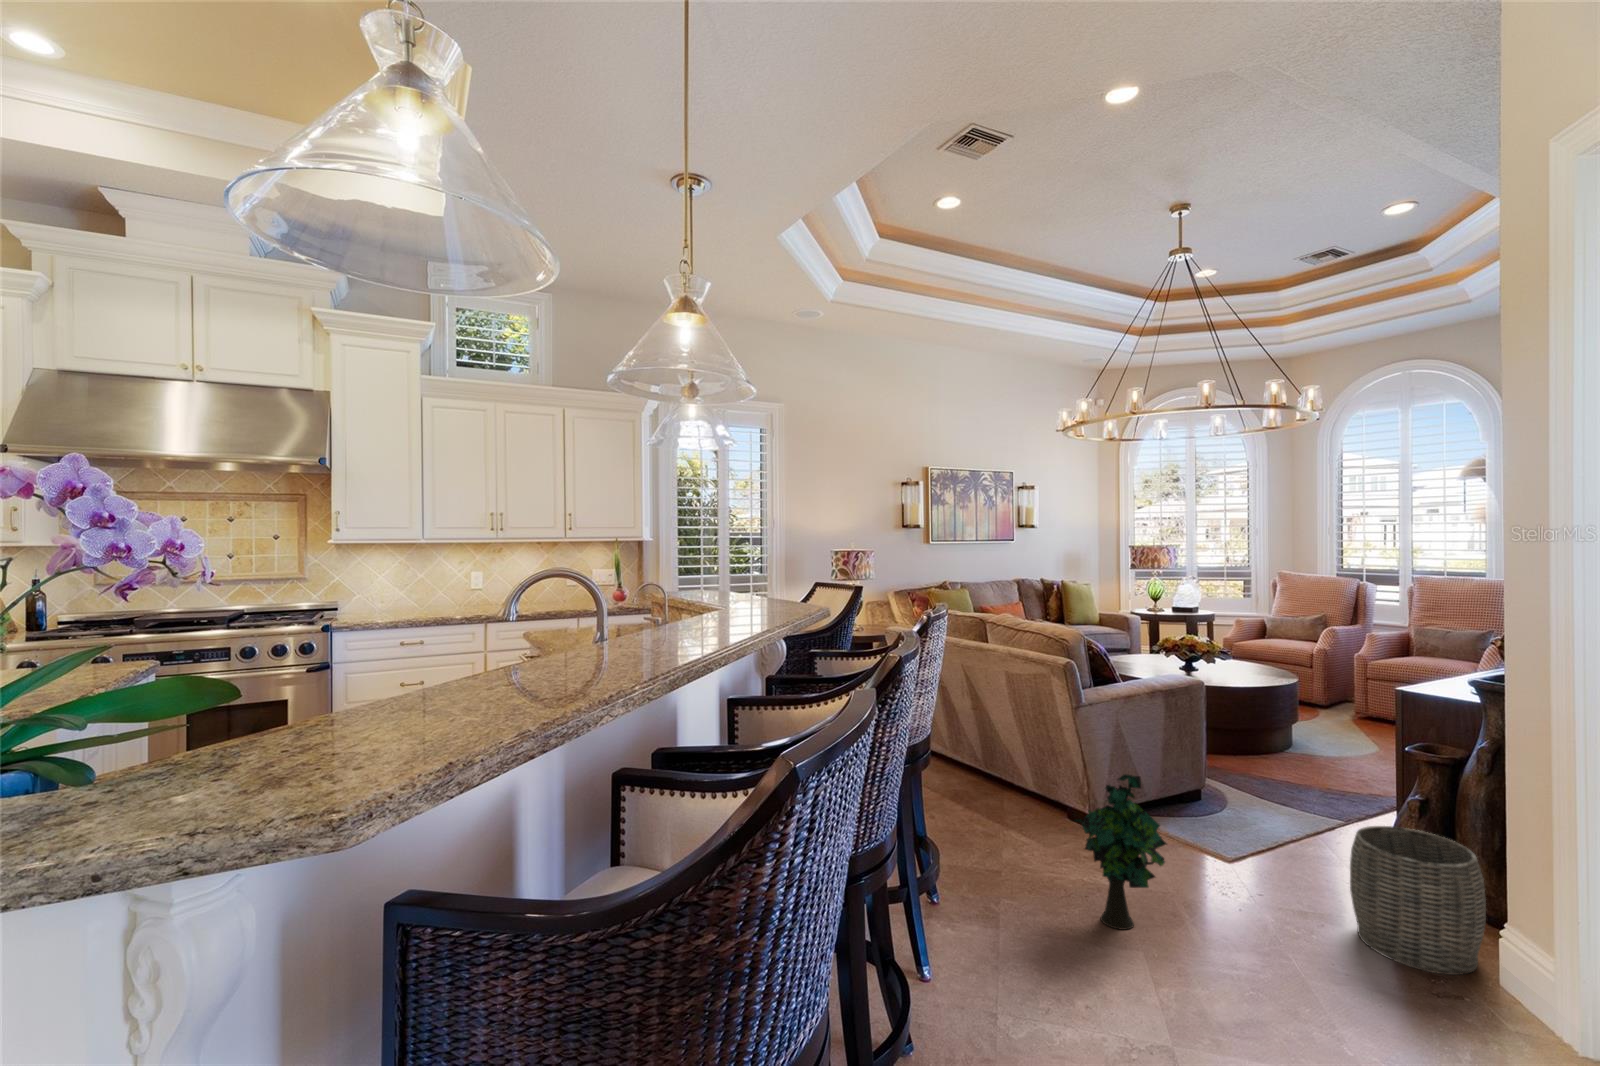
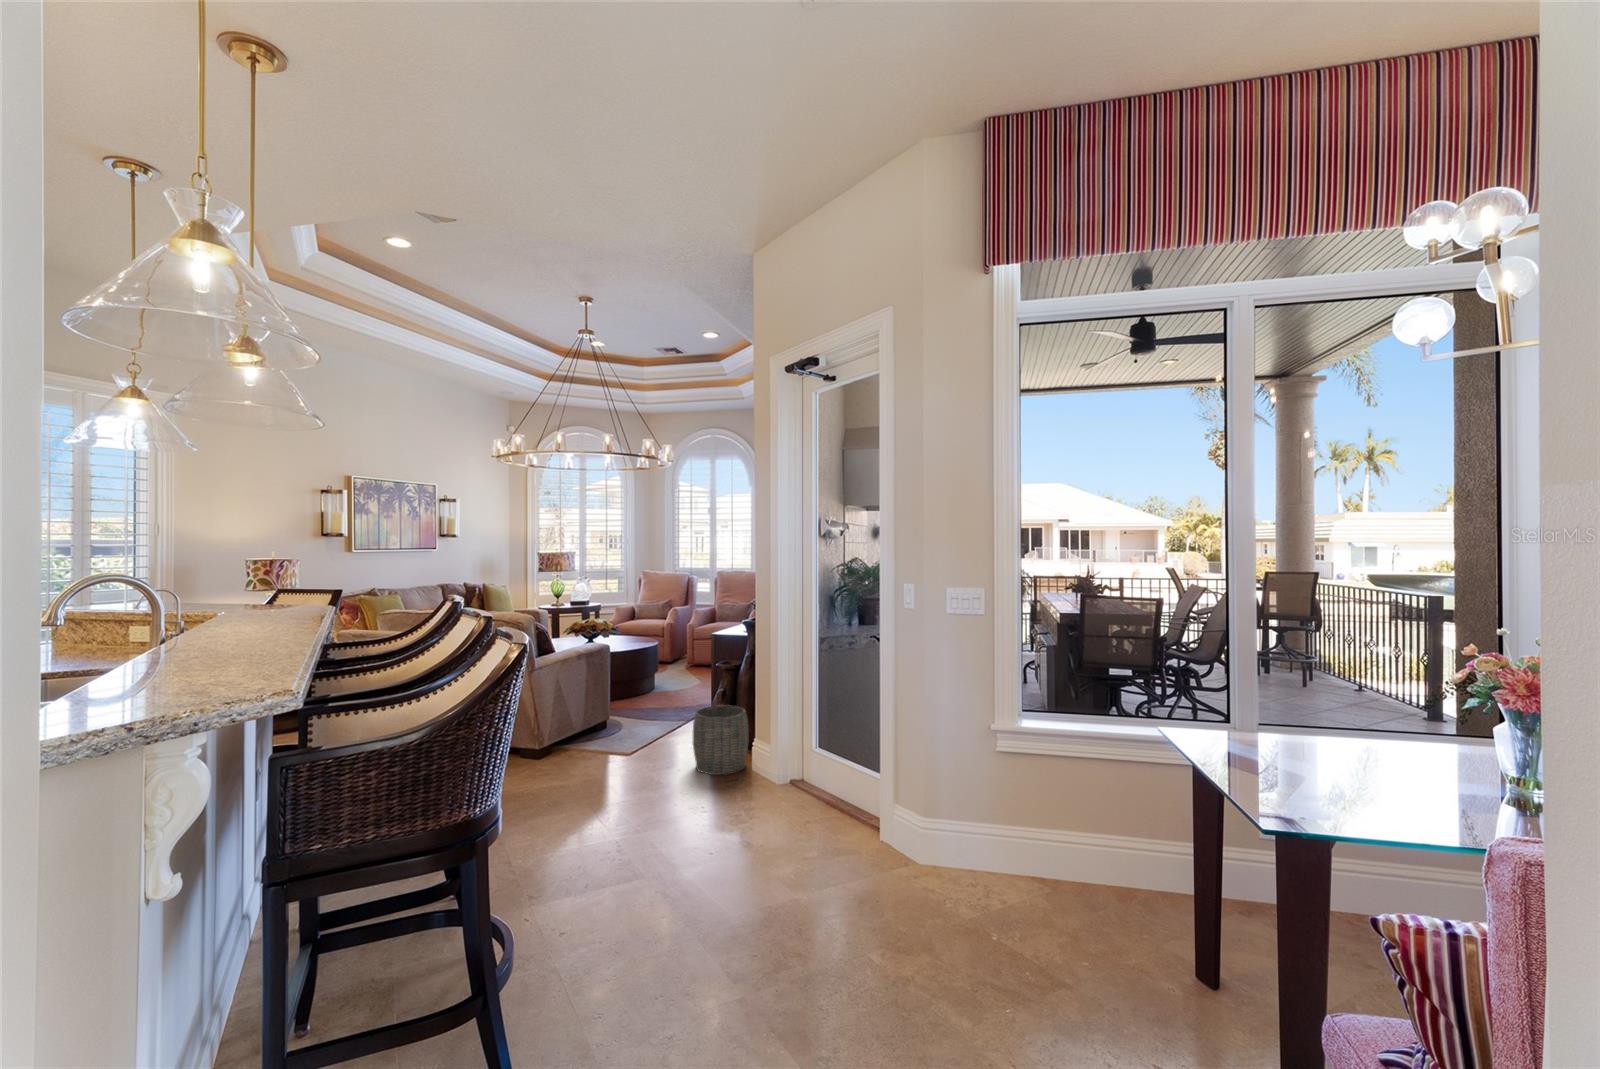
decorative plant: present [1072,774,1166,930] -> none [539,701,601,804]

